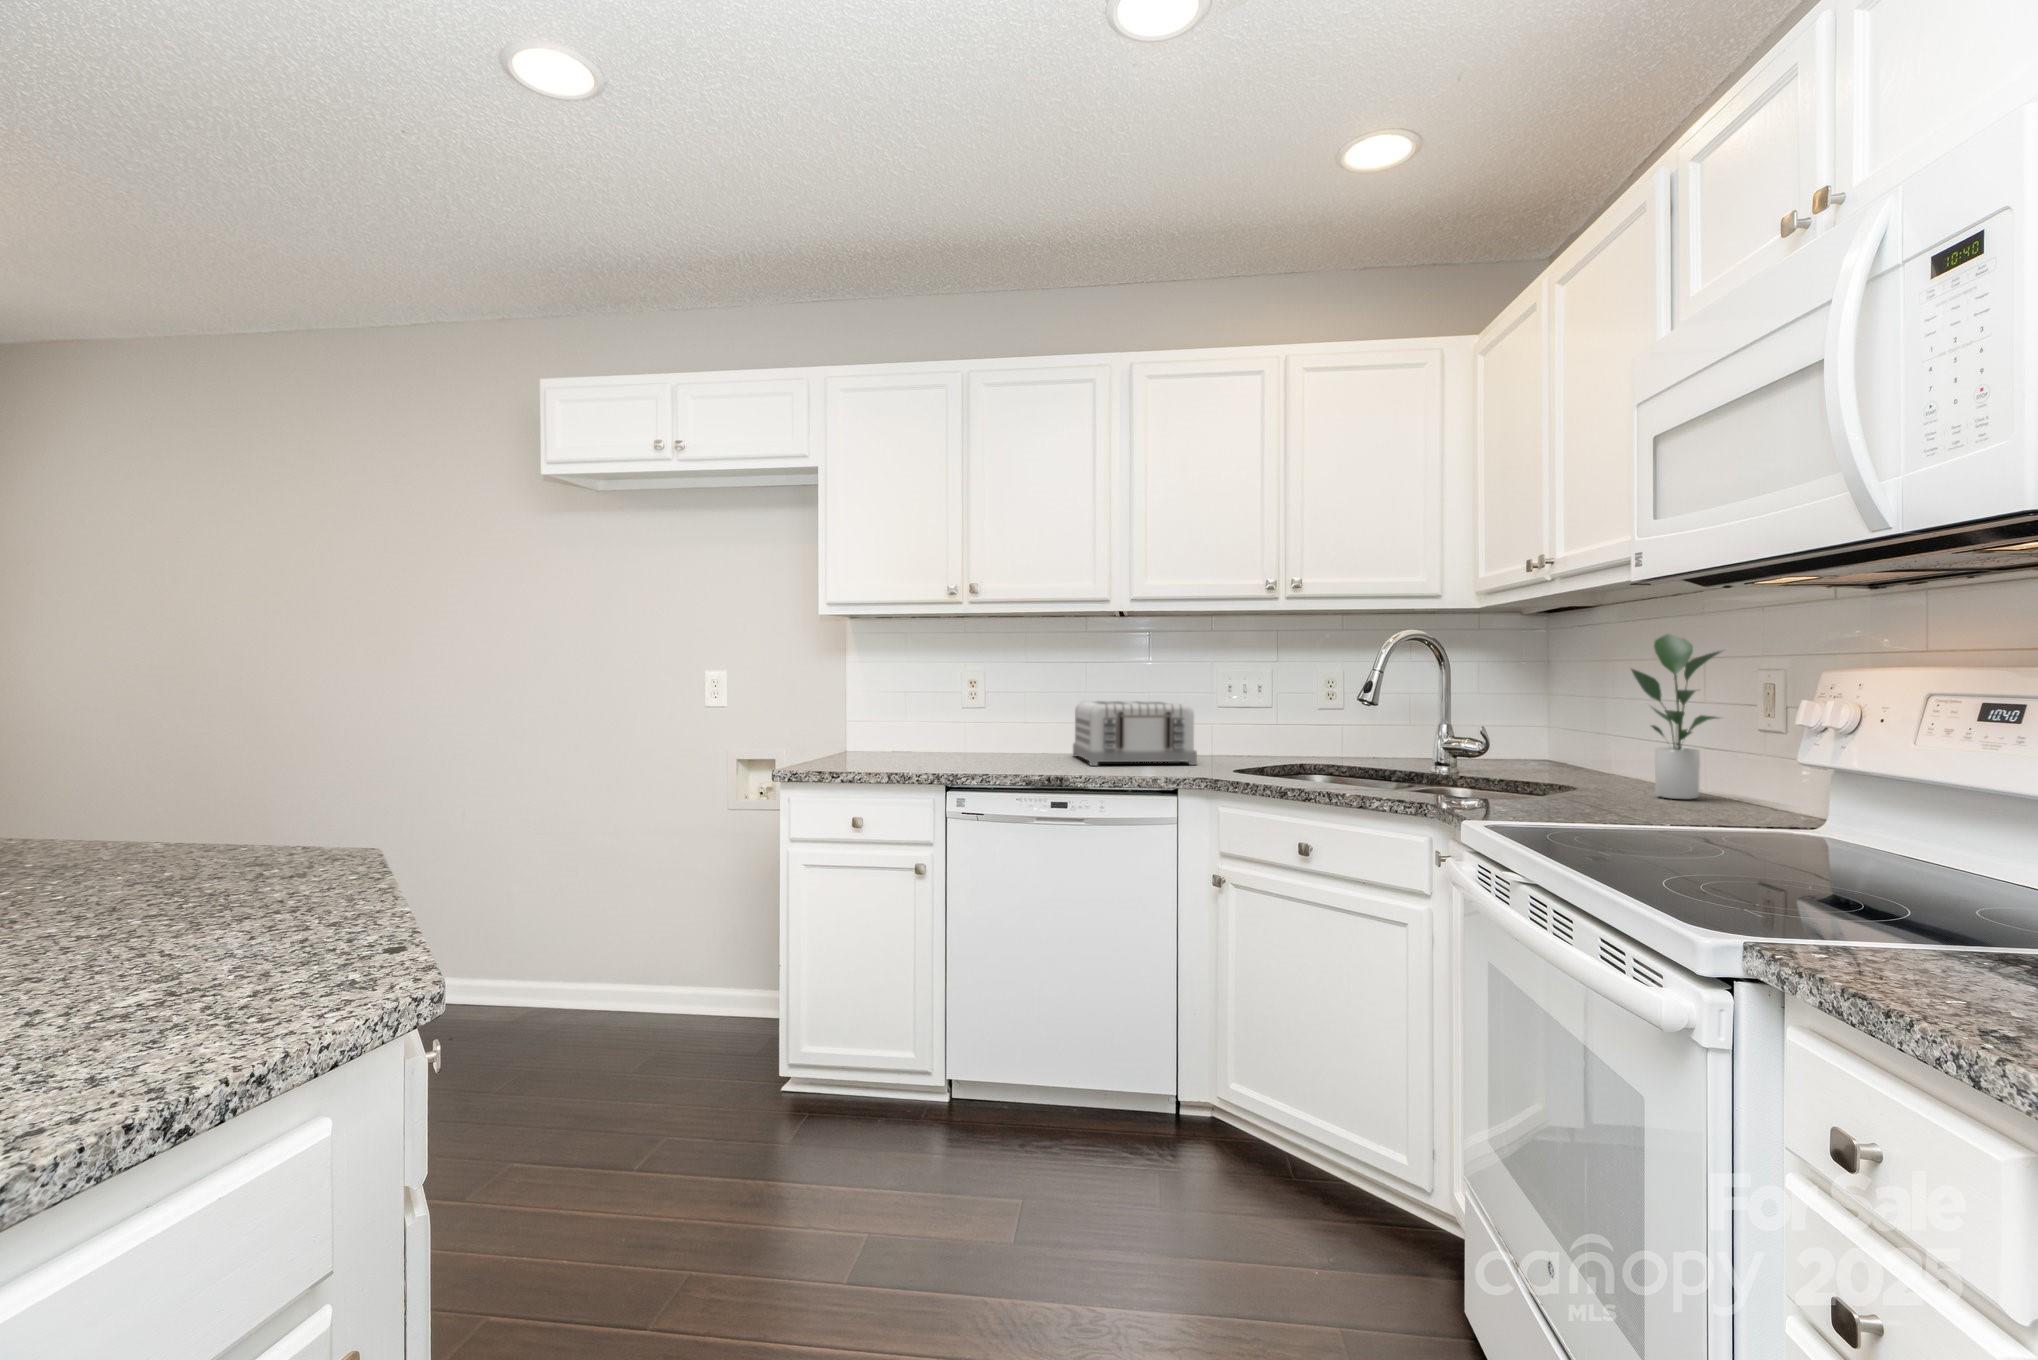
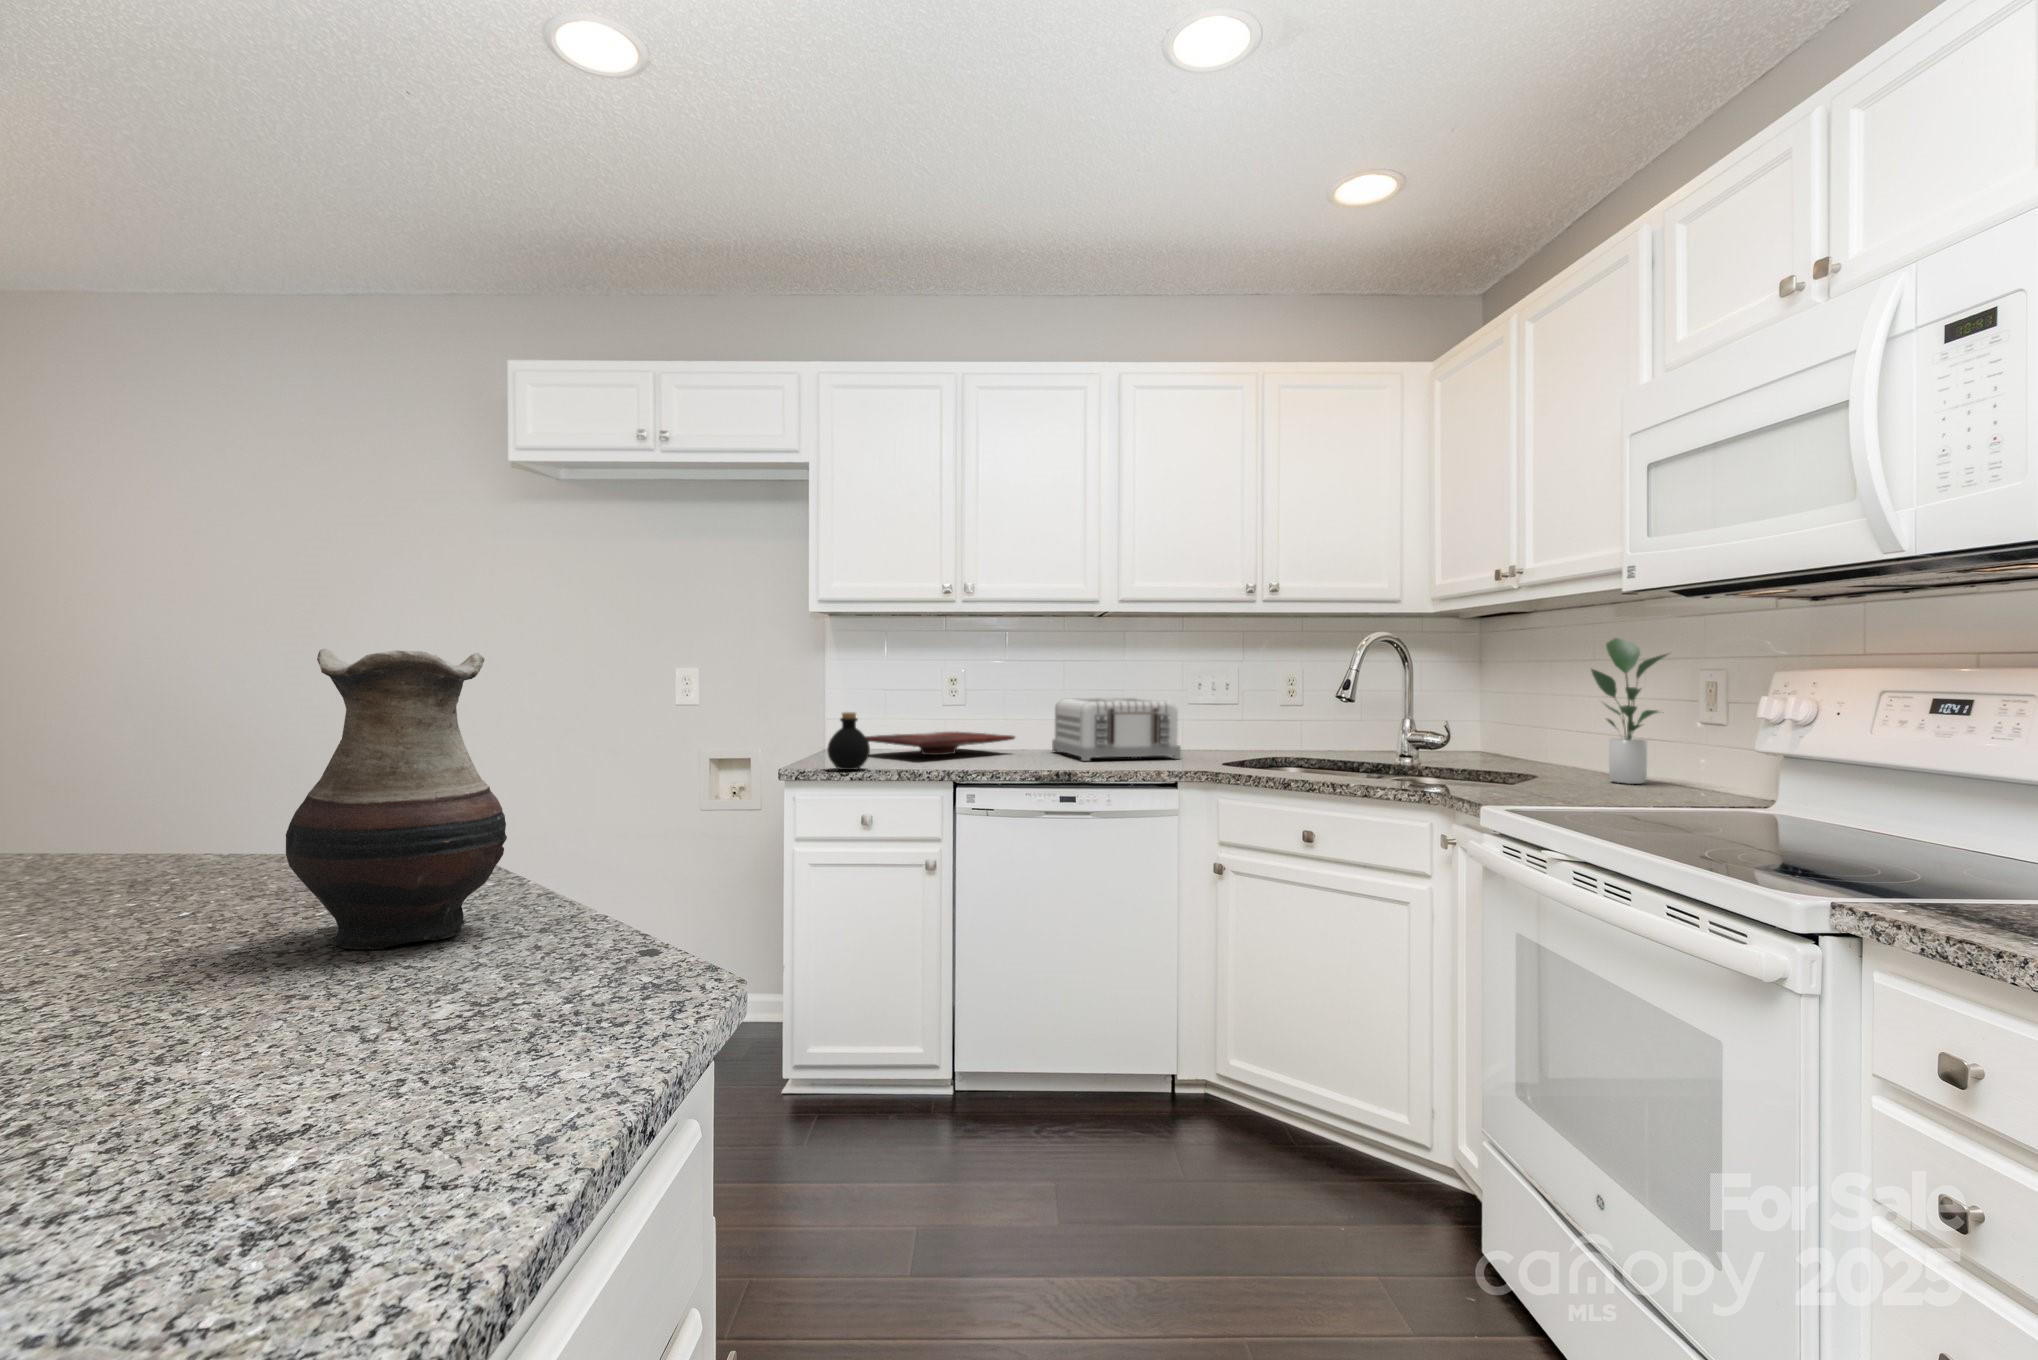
vase: none [110,649,336,929] -> present [286,649,507,949]
bottle: none [824,714,866,771] -> present [827,712,870,770]
cutting board: none [876,734,1033,758] -> present [866,732,1015,755]

